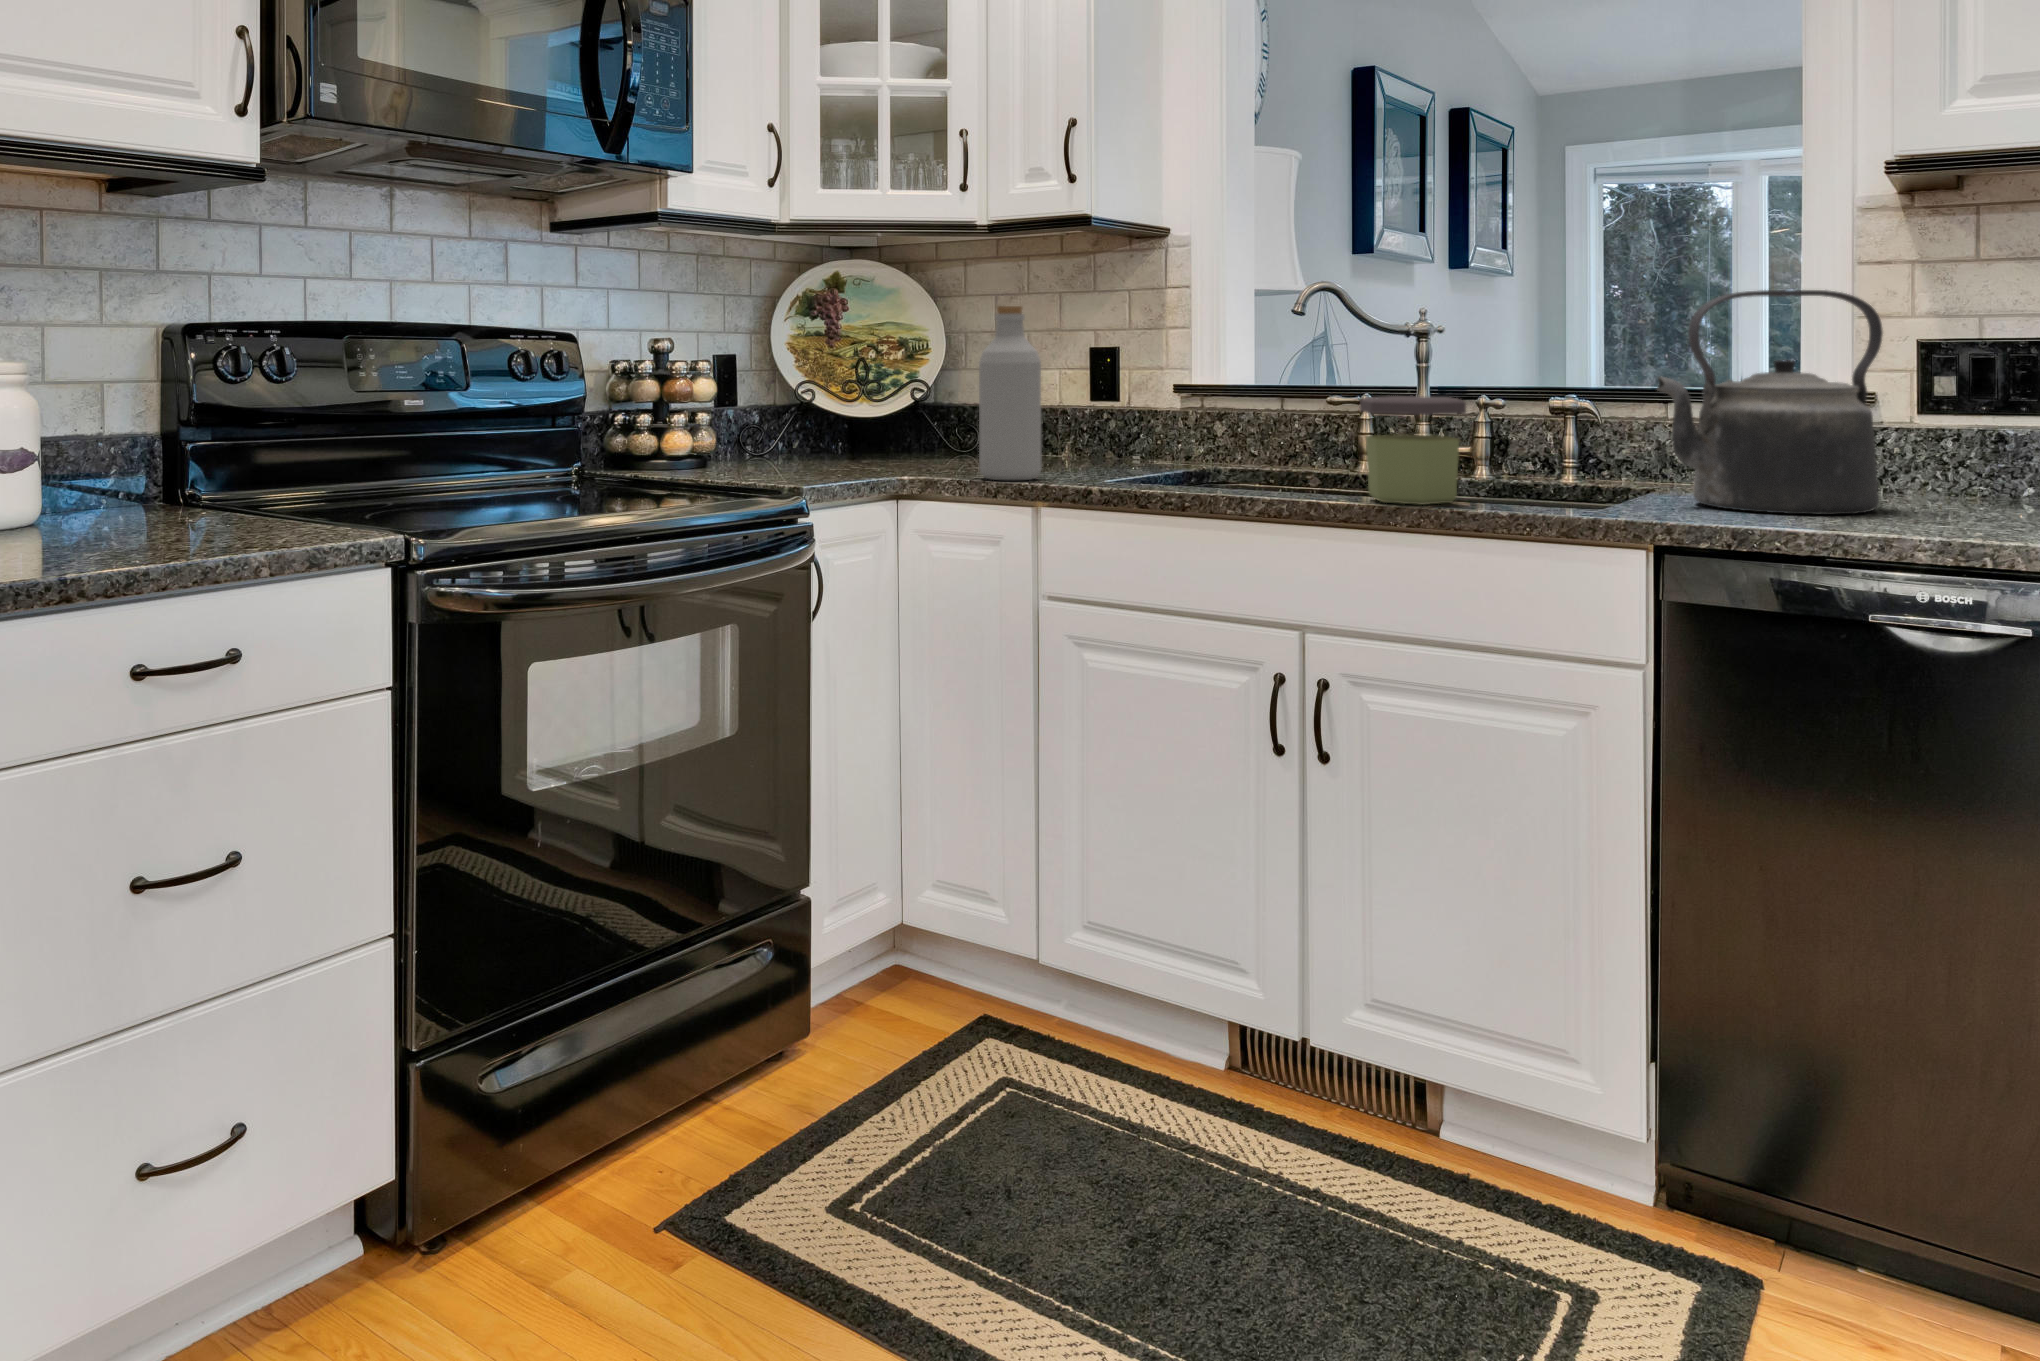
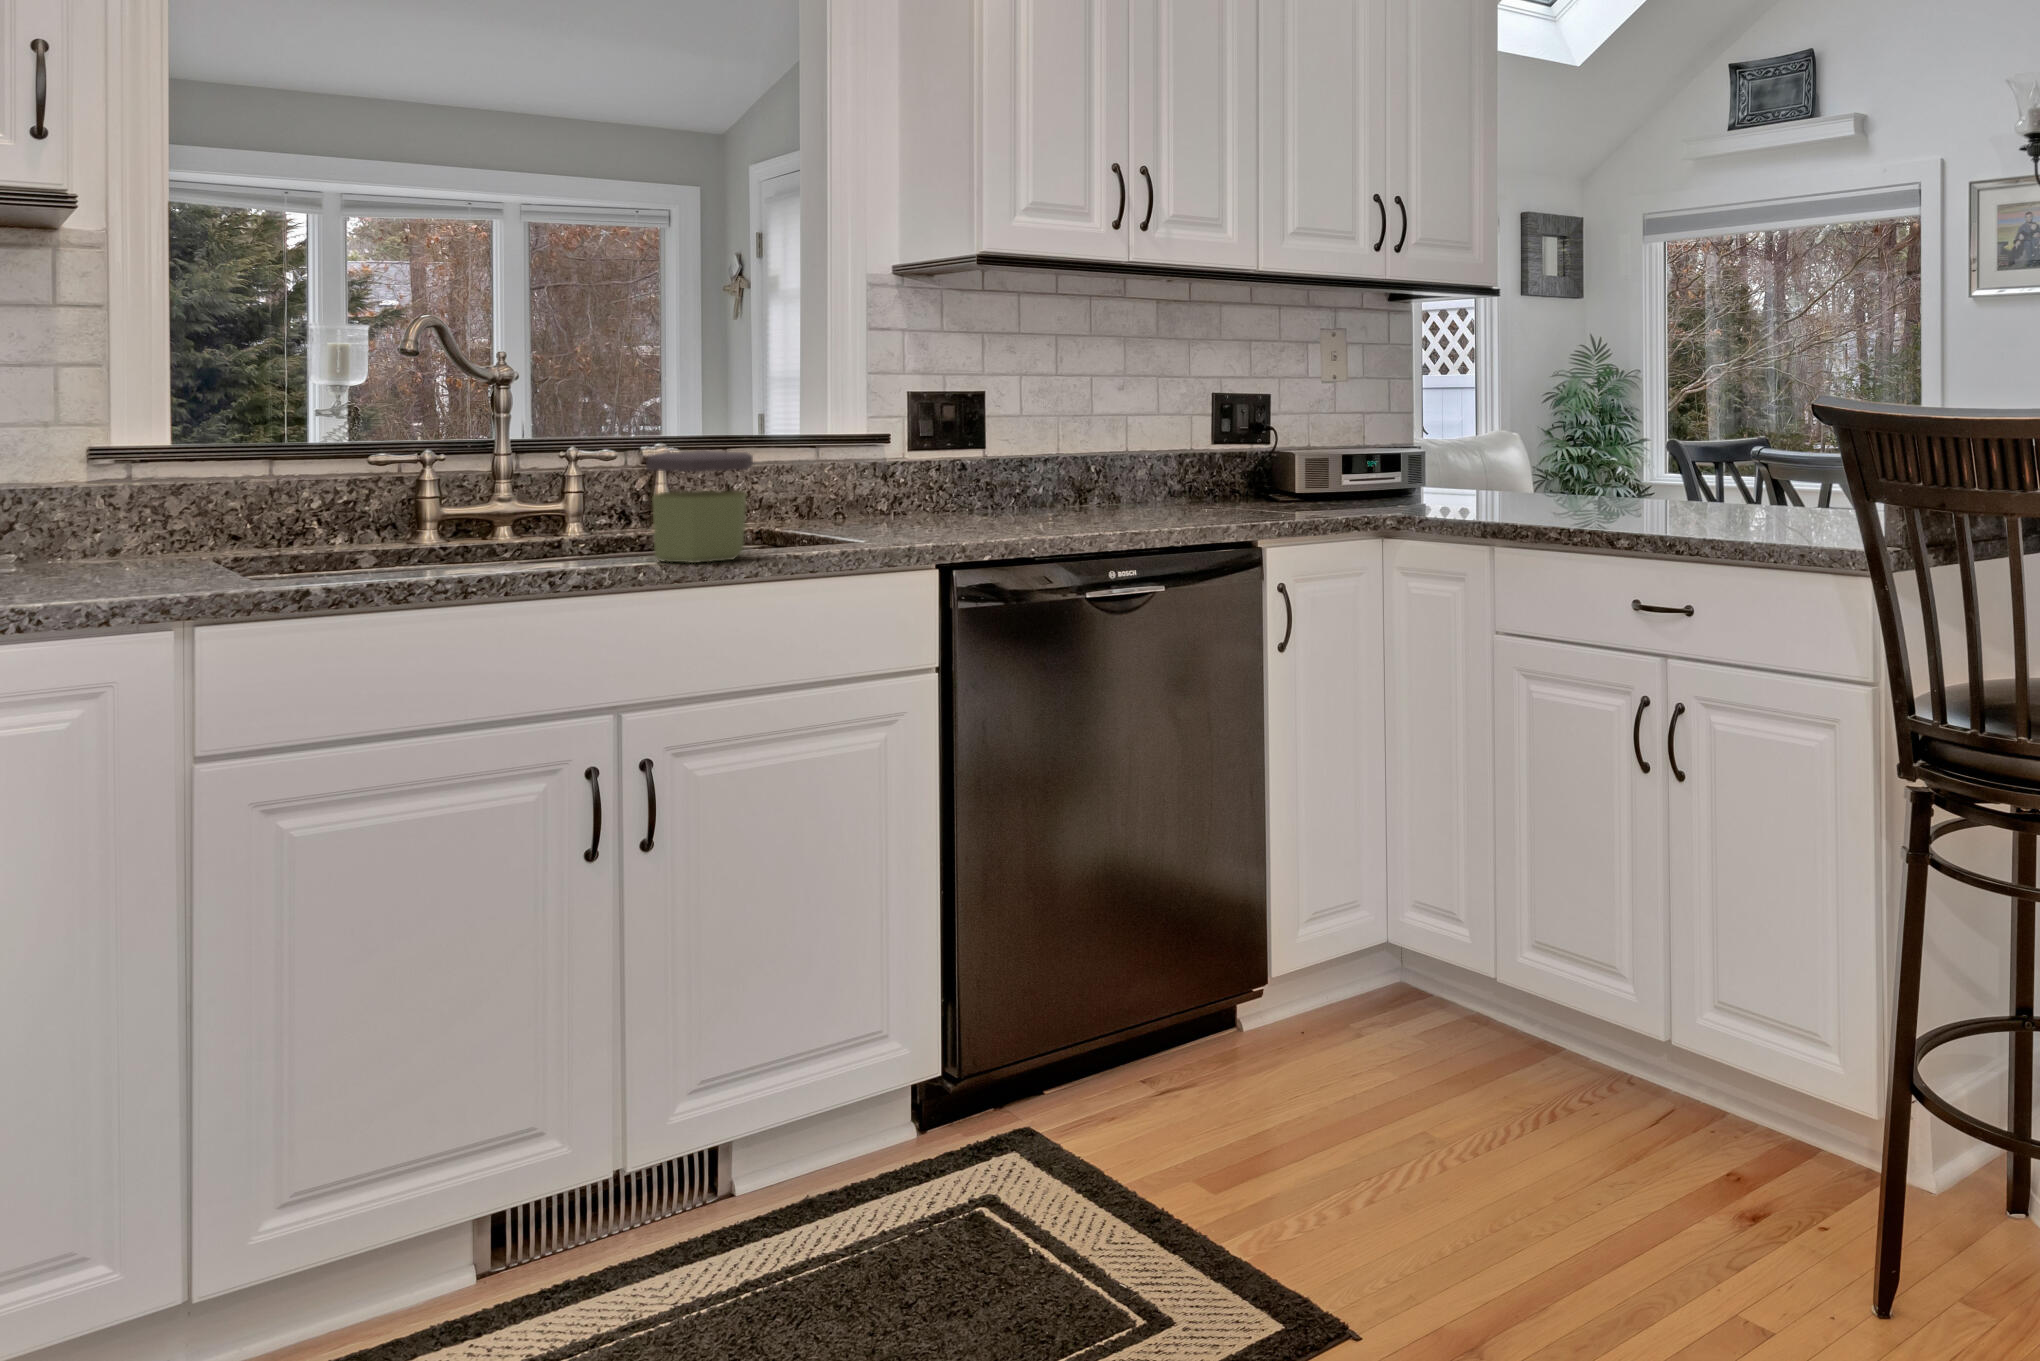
kettle: present [1657,290,1883,514] -> none [850,350,986,533]
bottle: present [979,306,1042,480] -> none [33,347,149,609]

